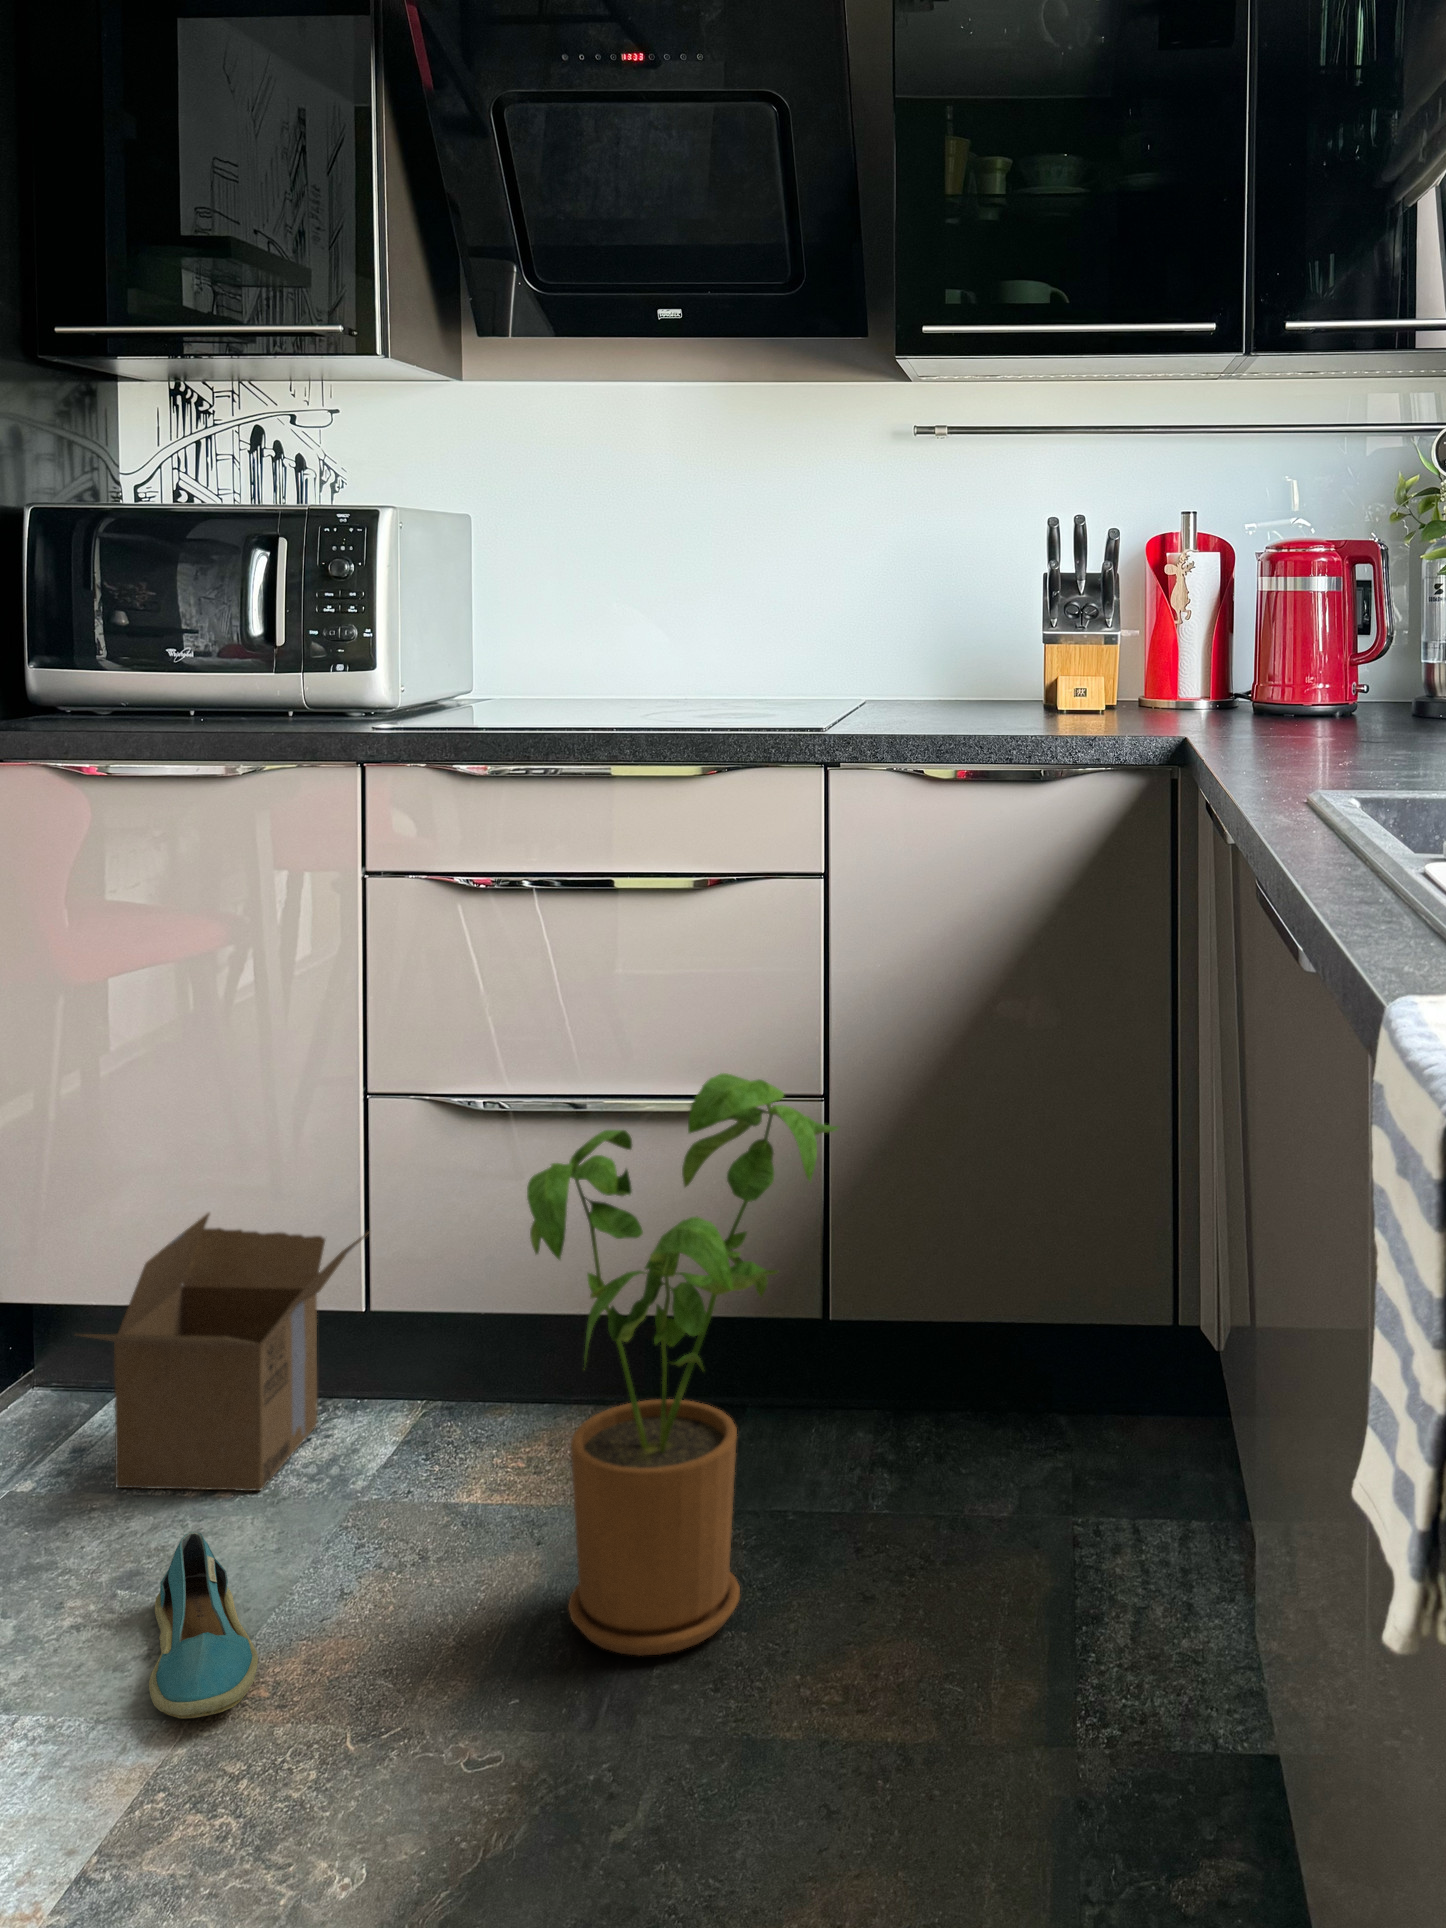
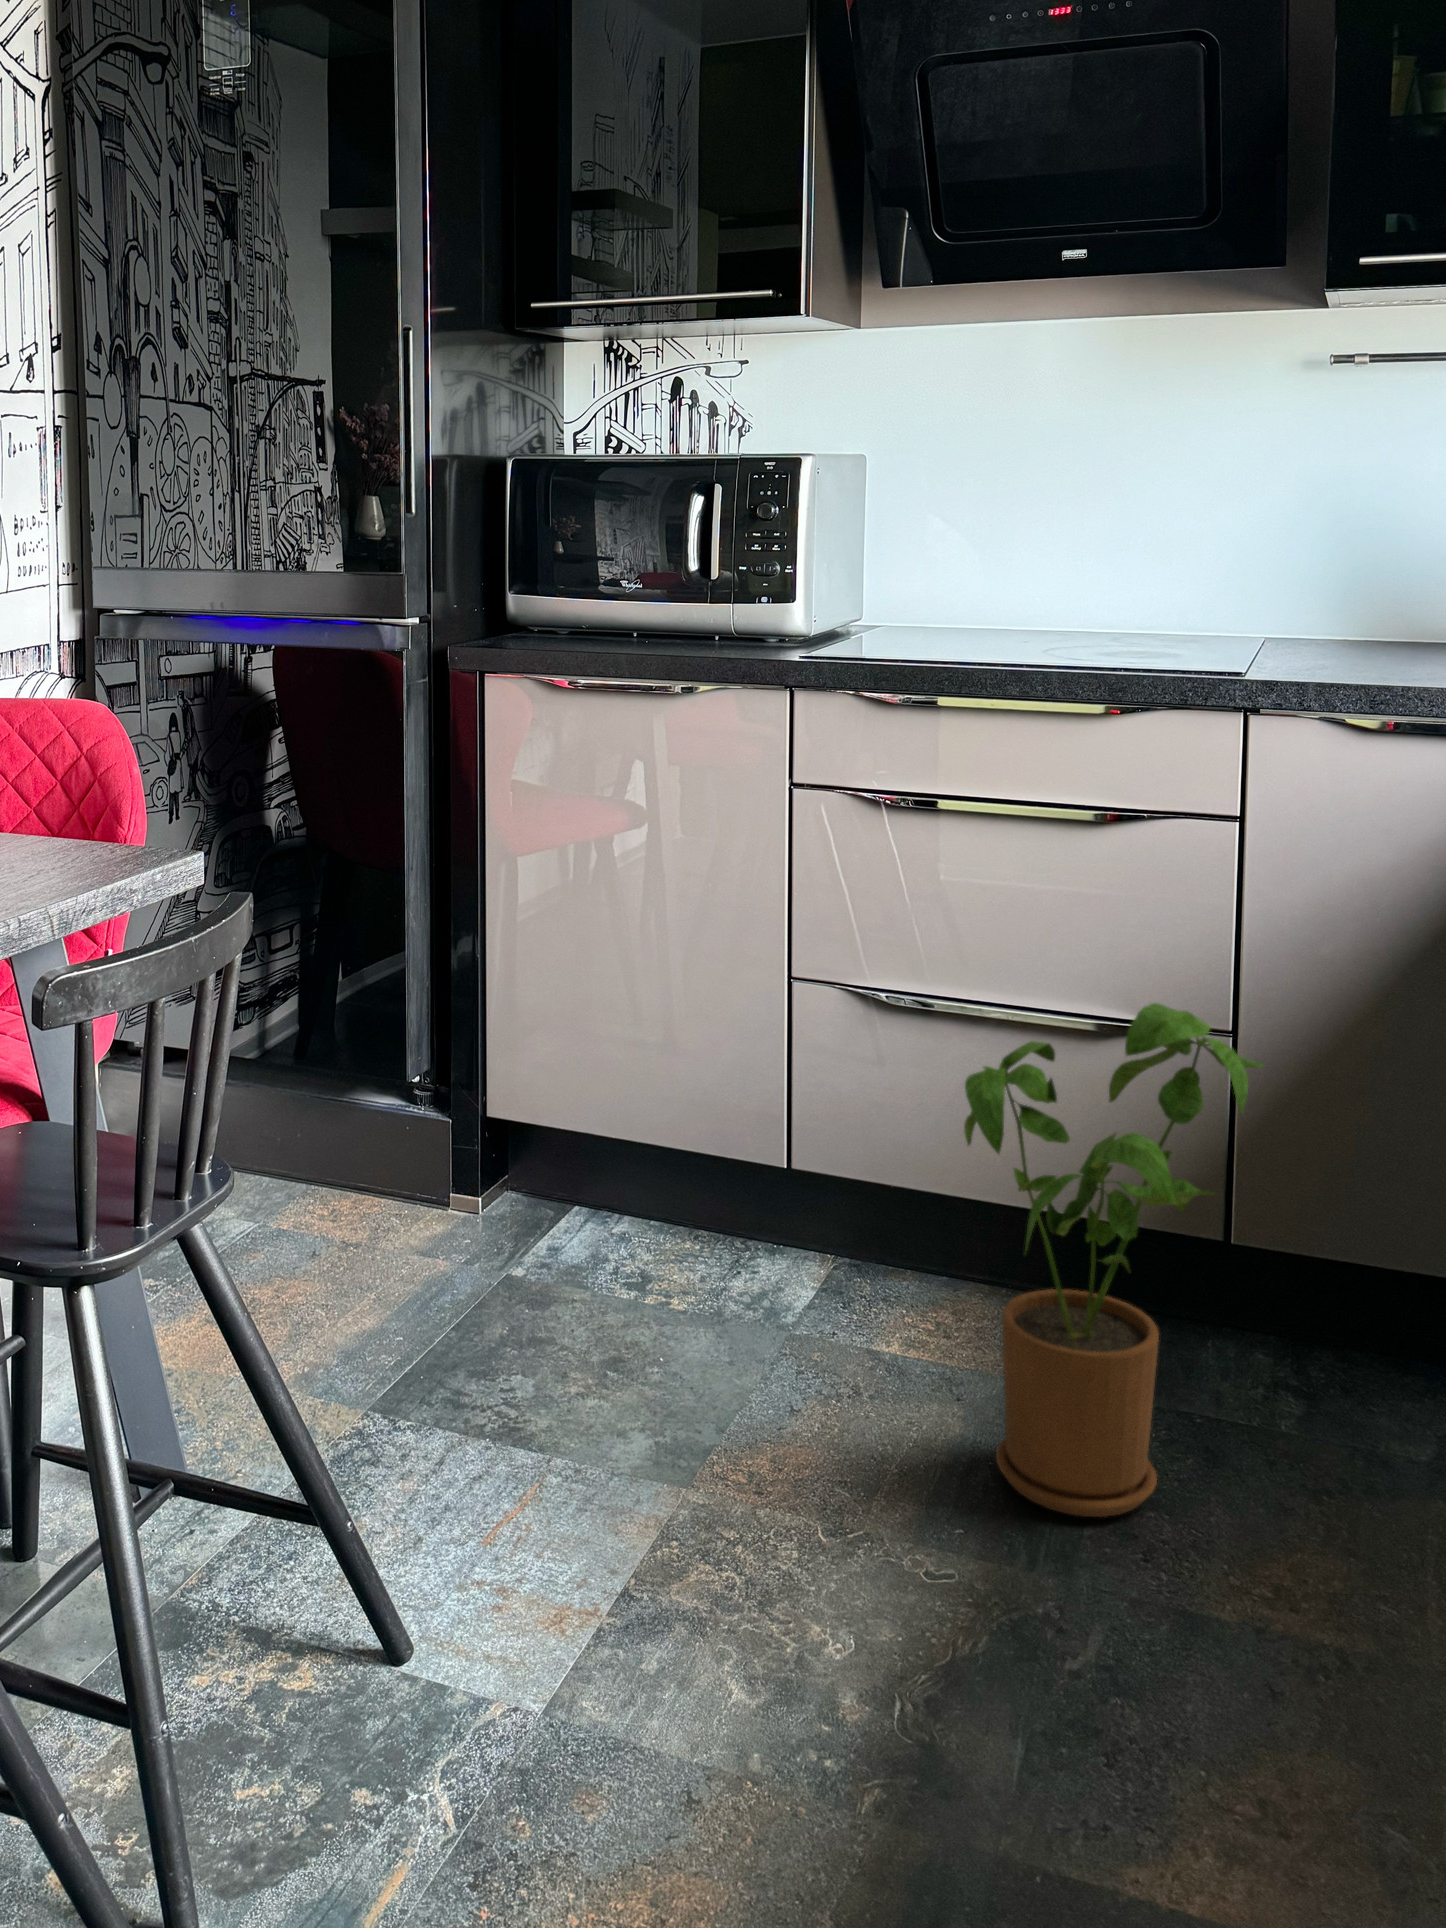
cardboard box: present [78,1213,368,1491] -> none [566,1061,795,1311]
shoe: present [149,1532,258,1719] -> none [642,1335,735,1487]

